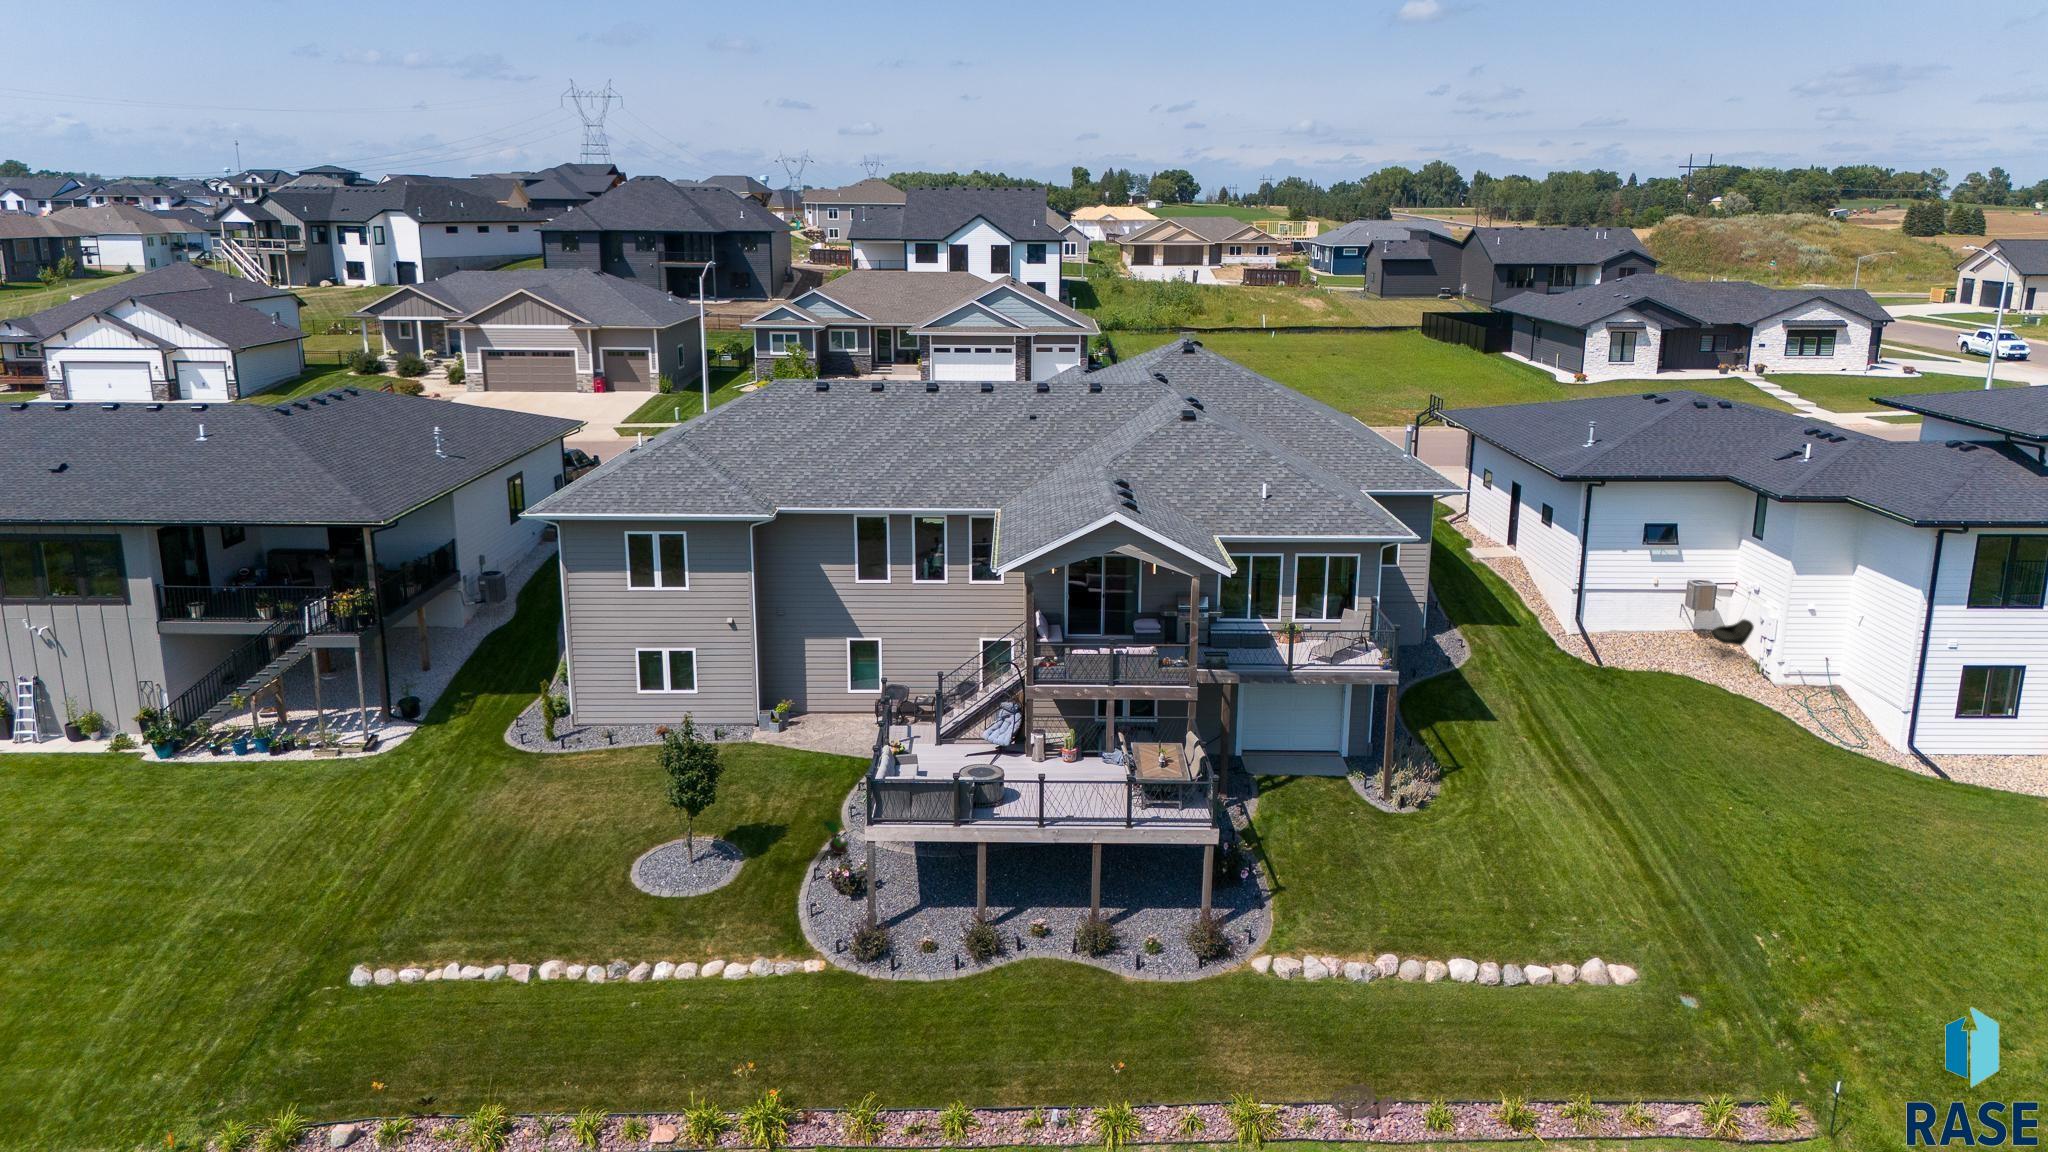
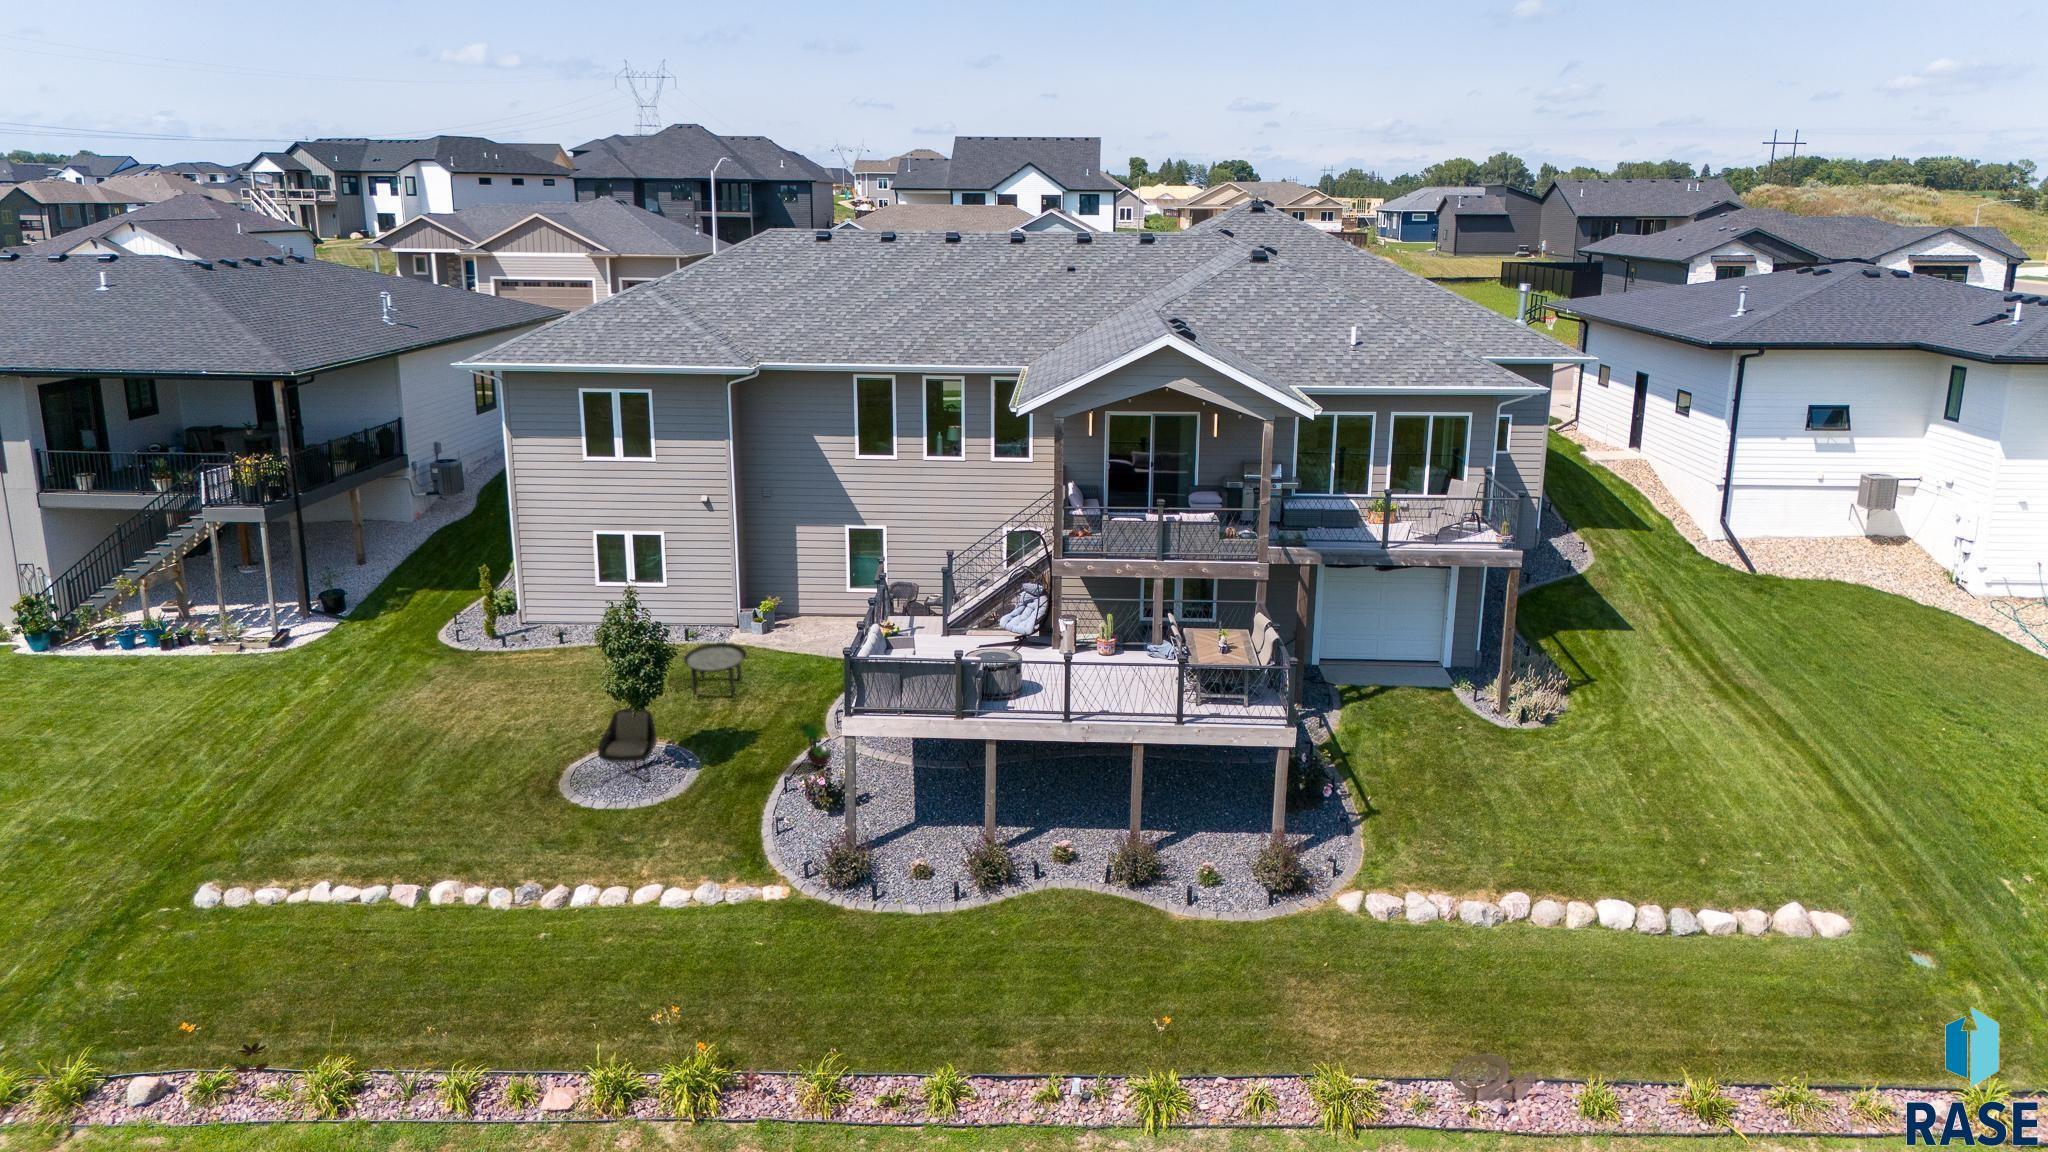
lounge chair: present [1711,619,1754,646] -> present [598,708,659,780]
round table: none [722,747,773,794] -> present [684,643,746,697]

